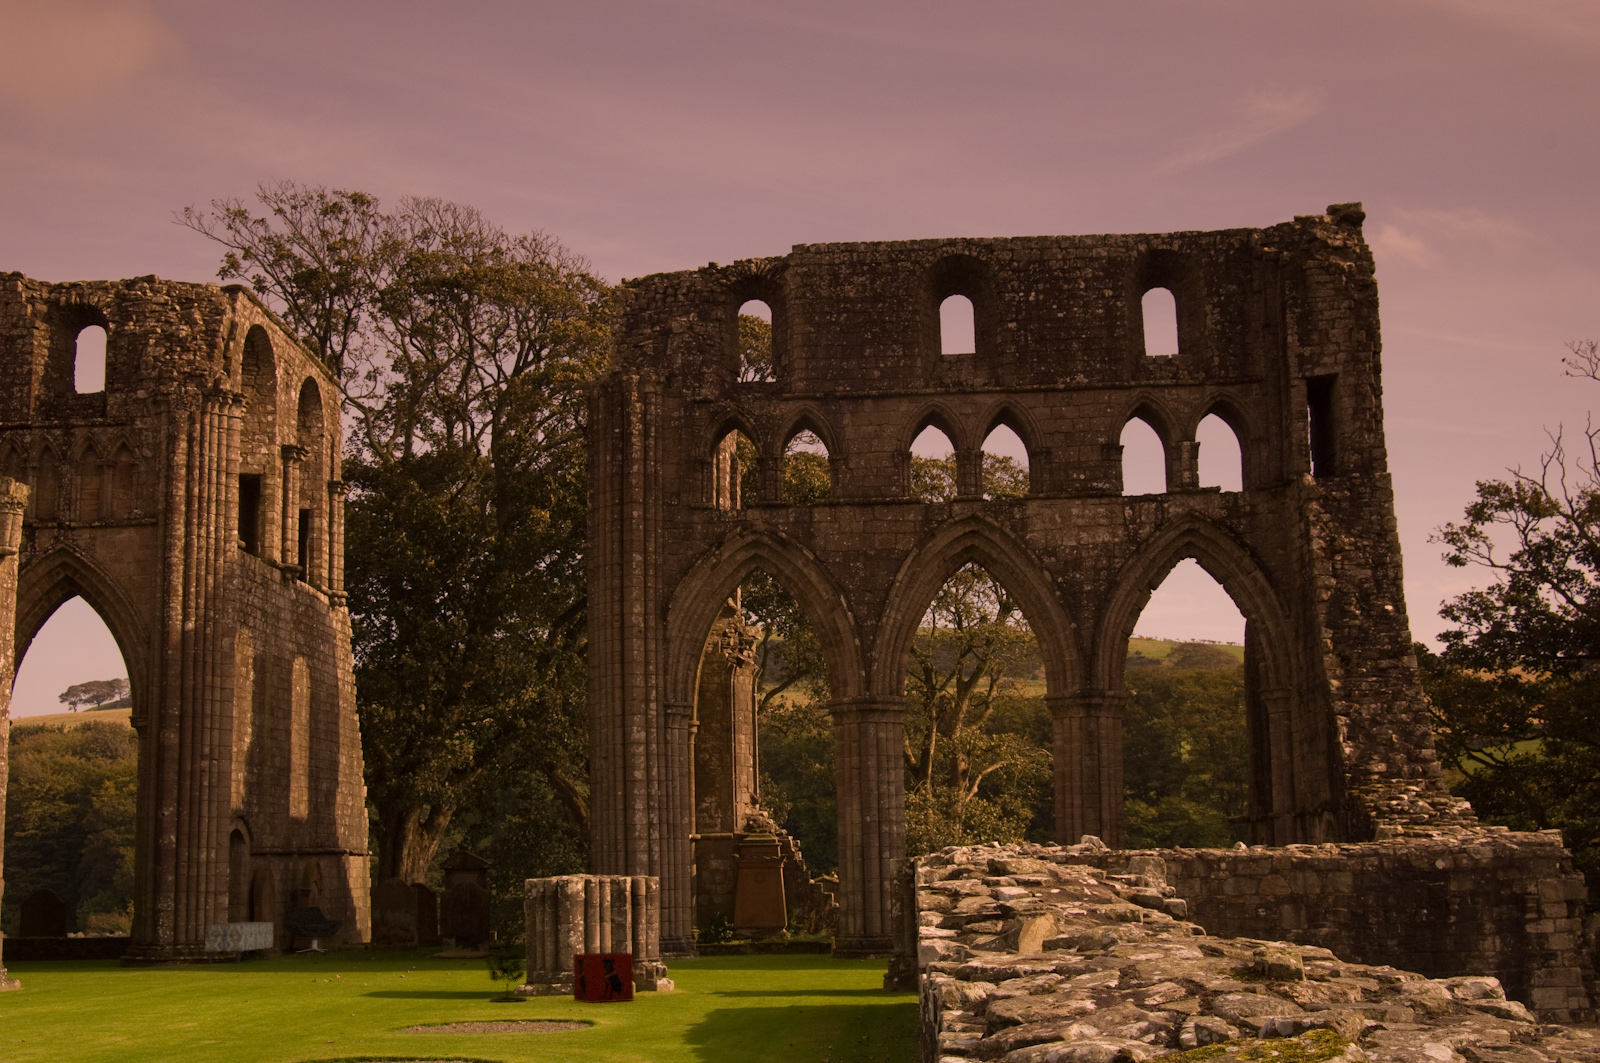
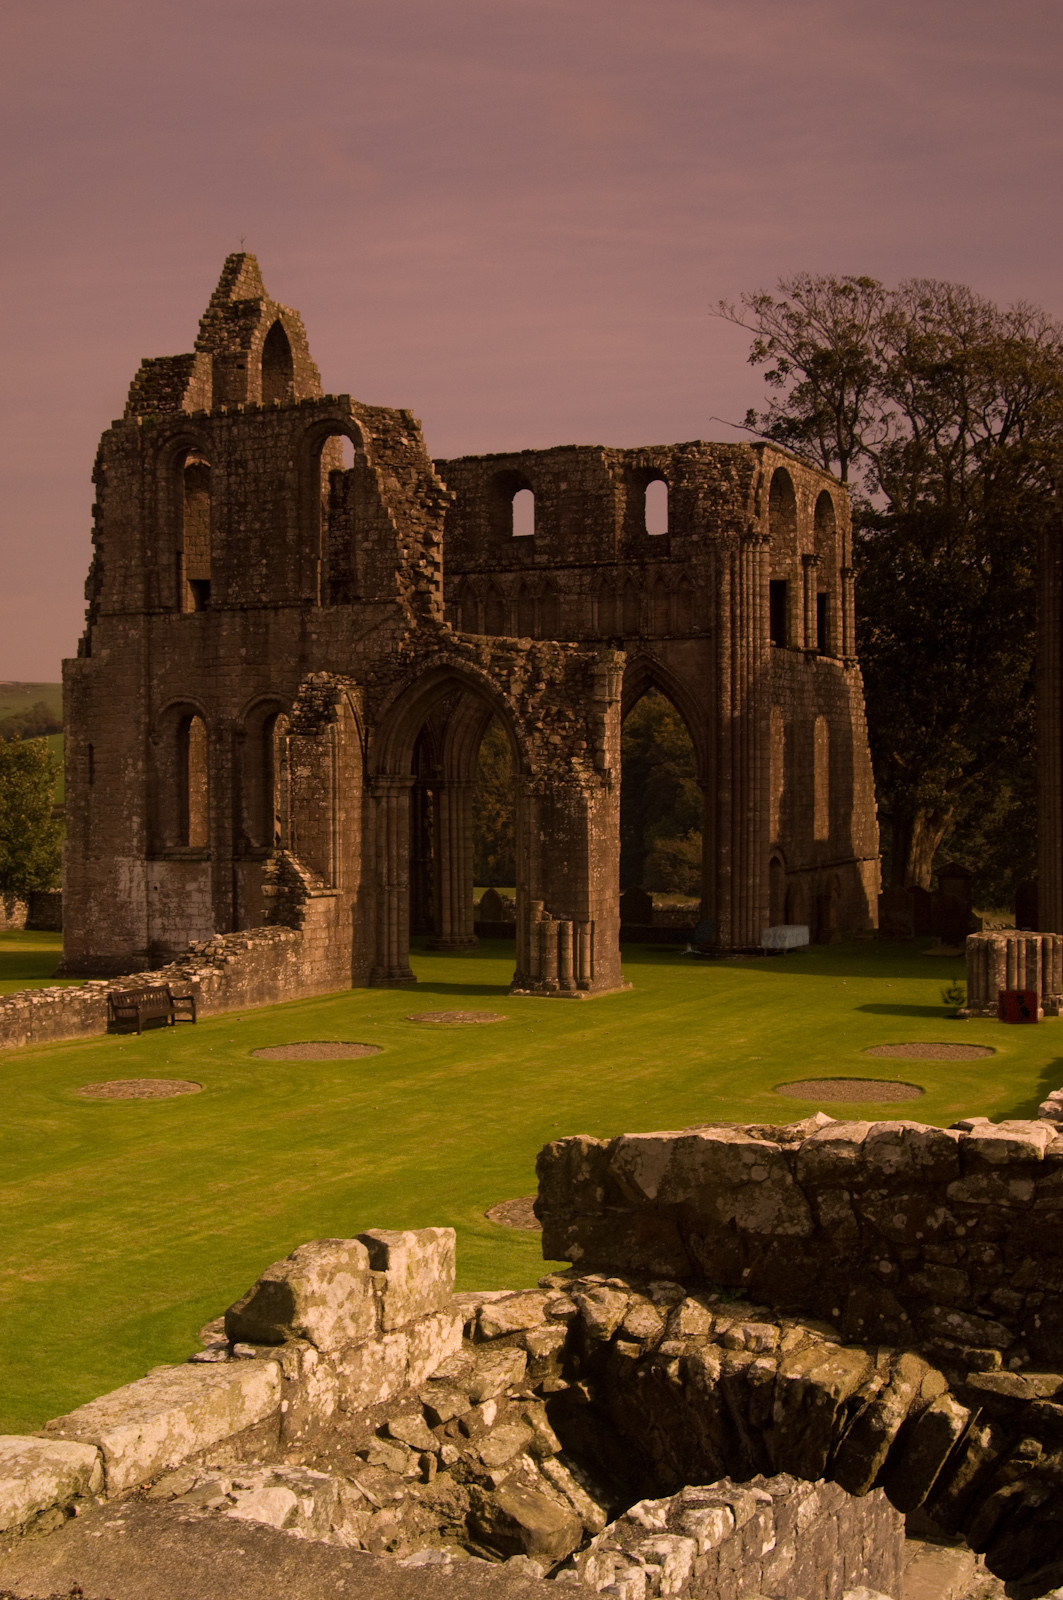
lounge chair: present [283,906,343,952] -> present [670,919,716,952]

